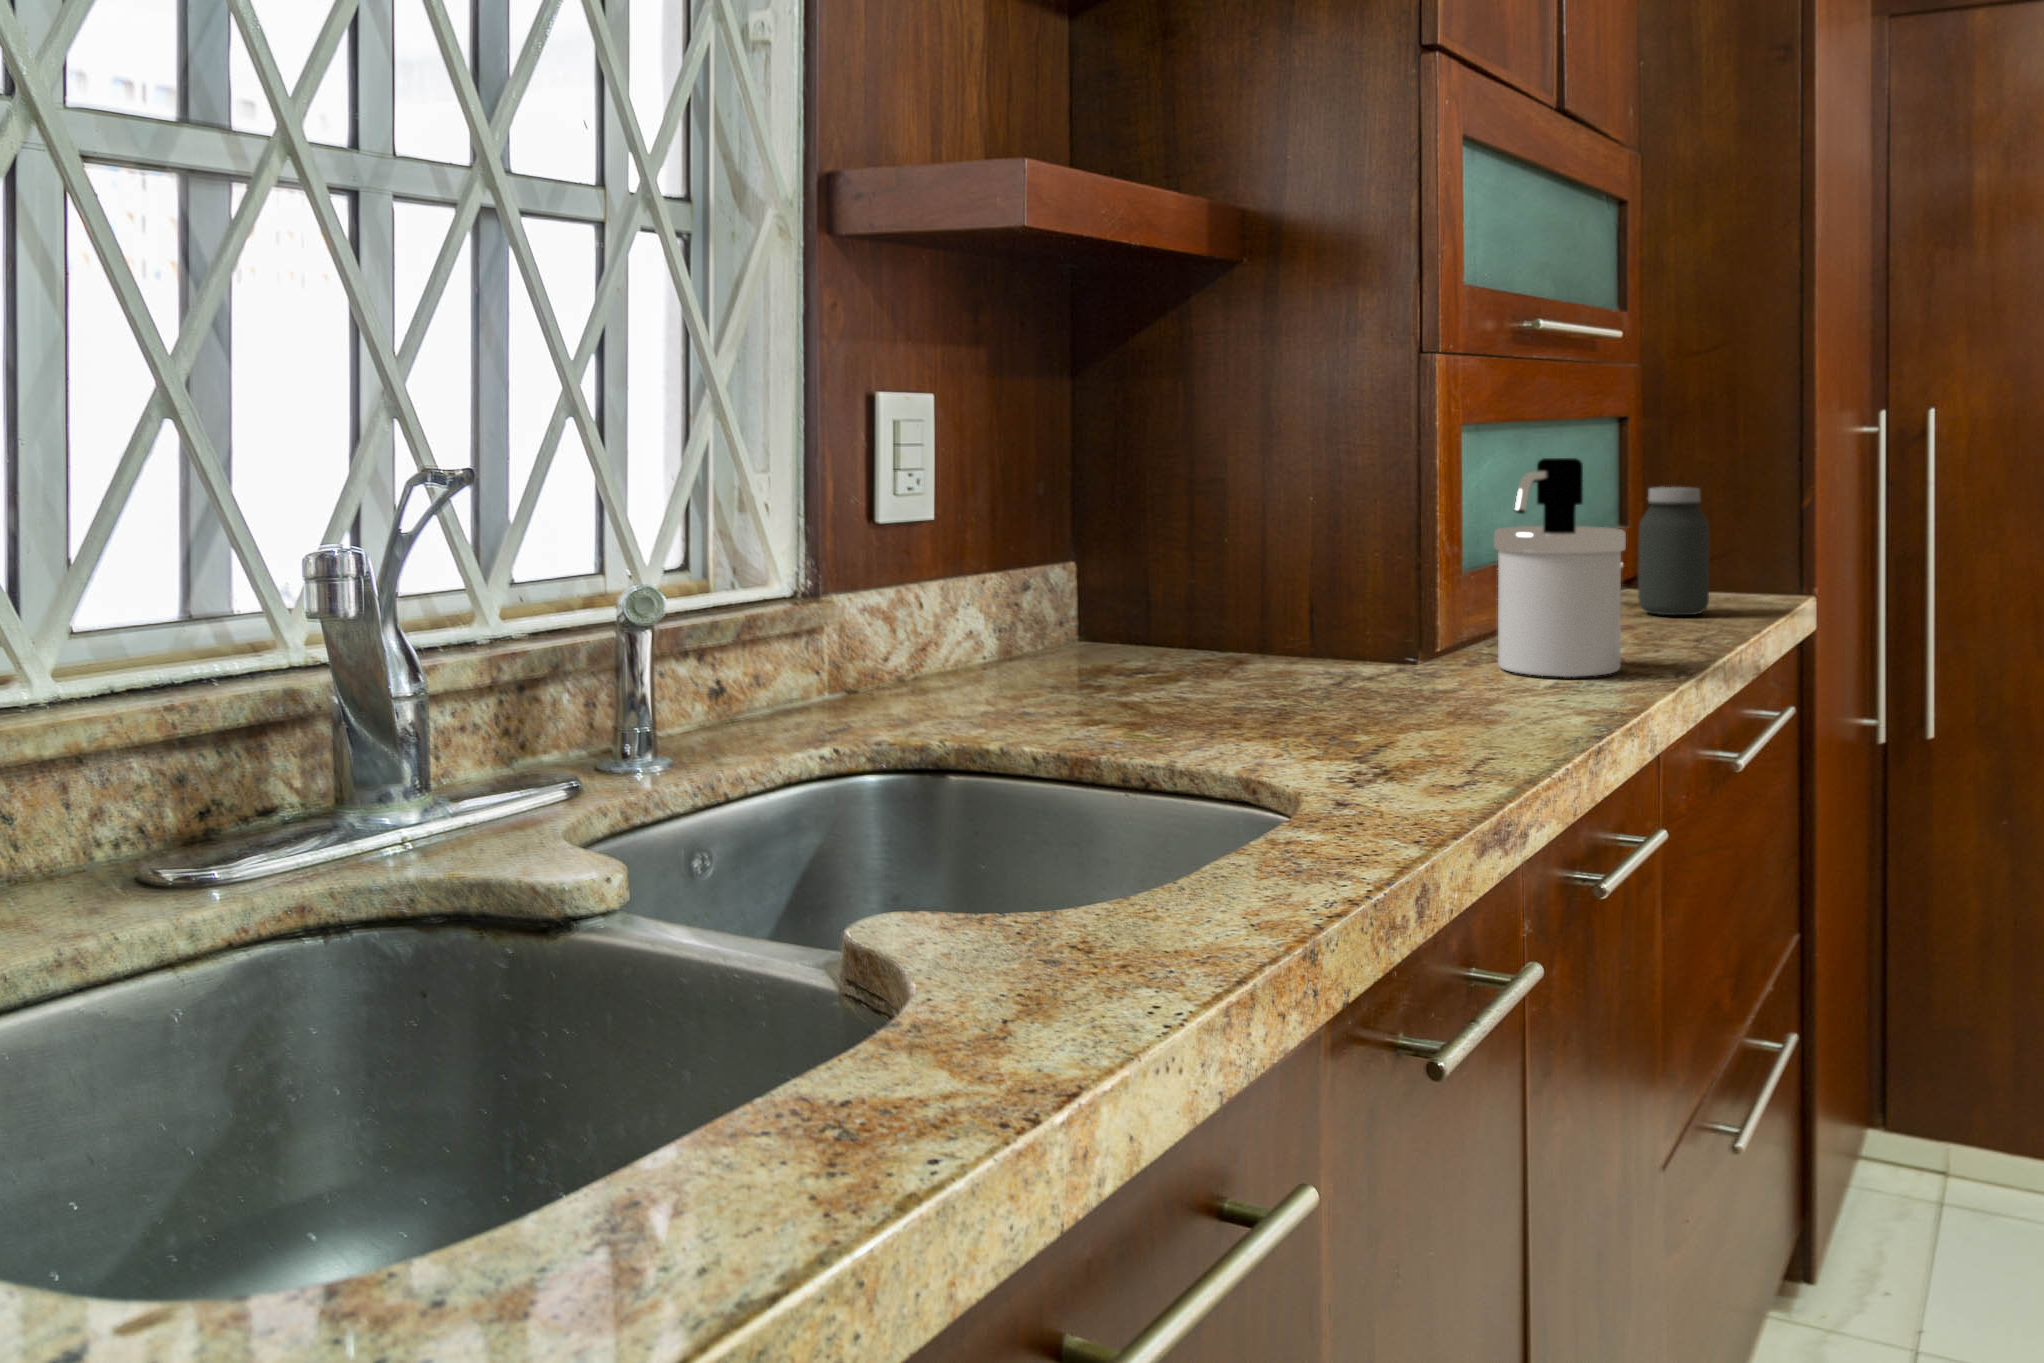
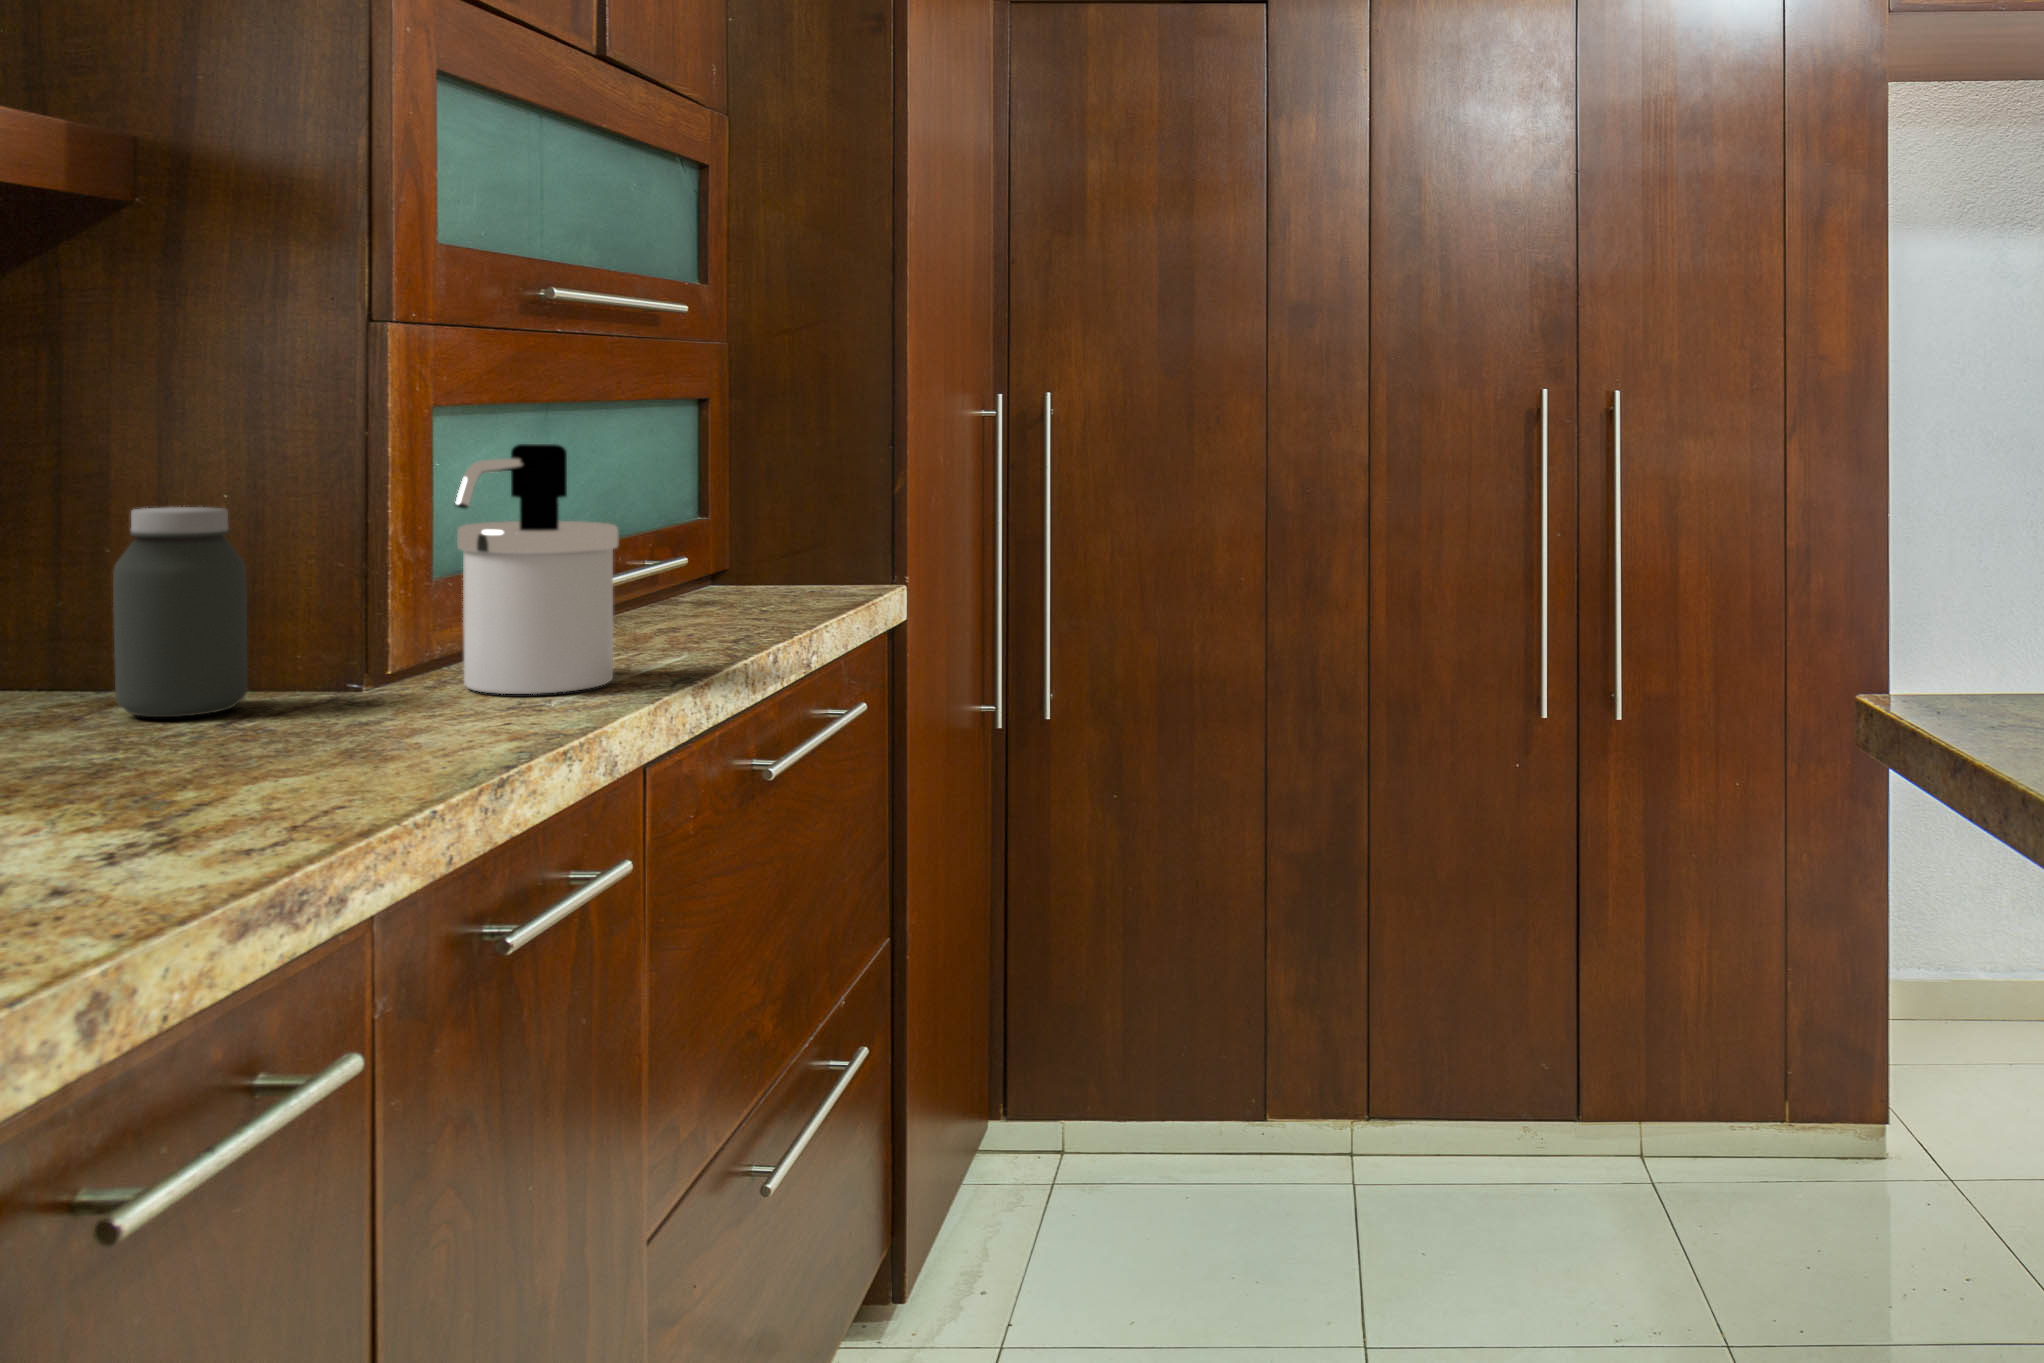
jar: present [1638,487,1710,615] -> present [113,507,247,717]

